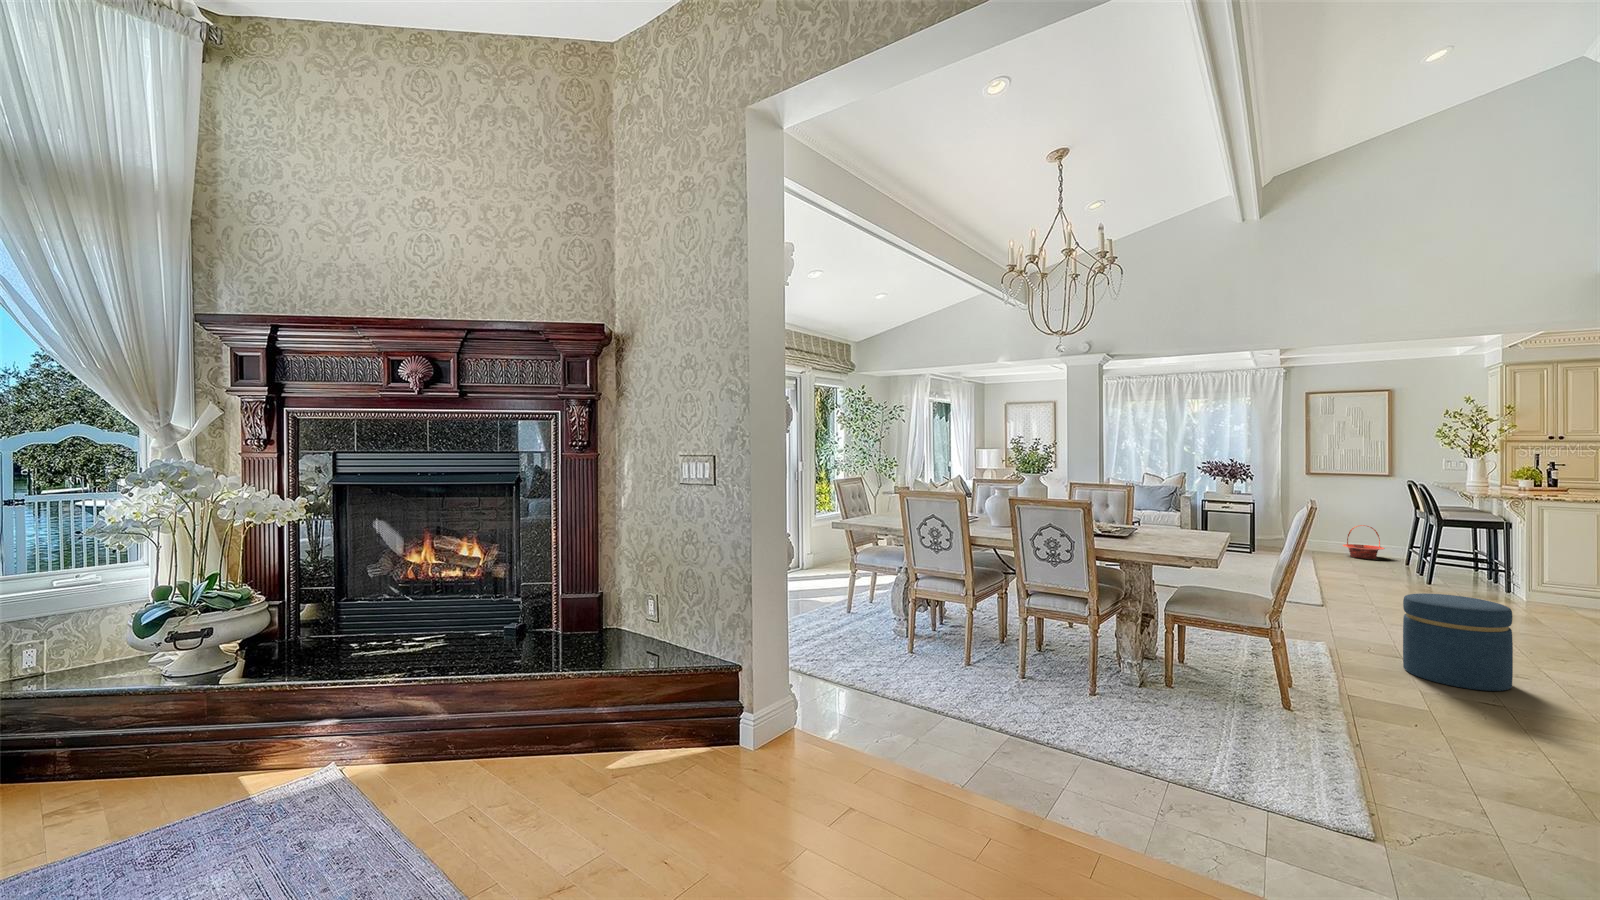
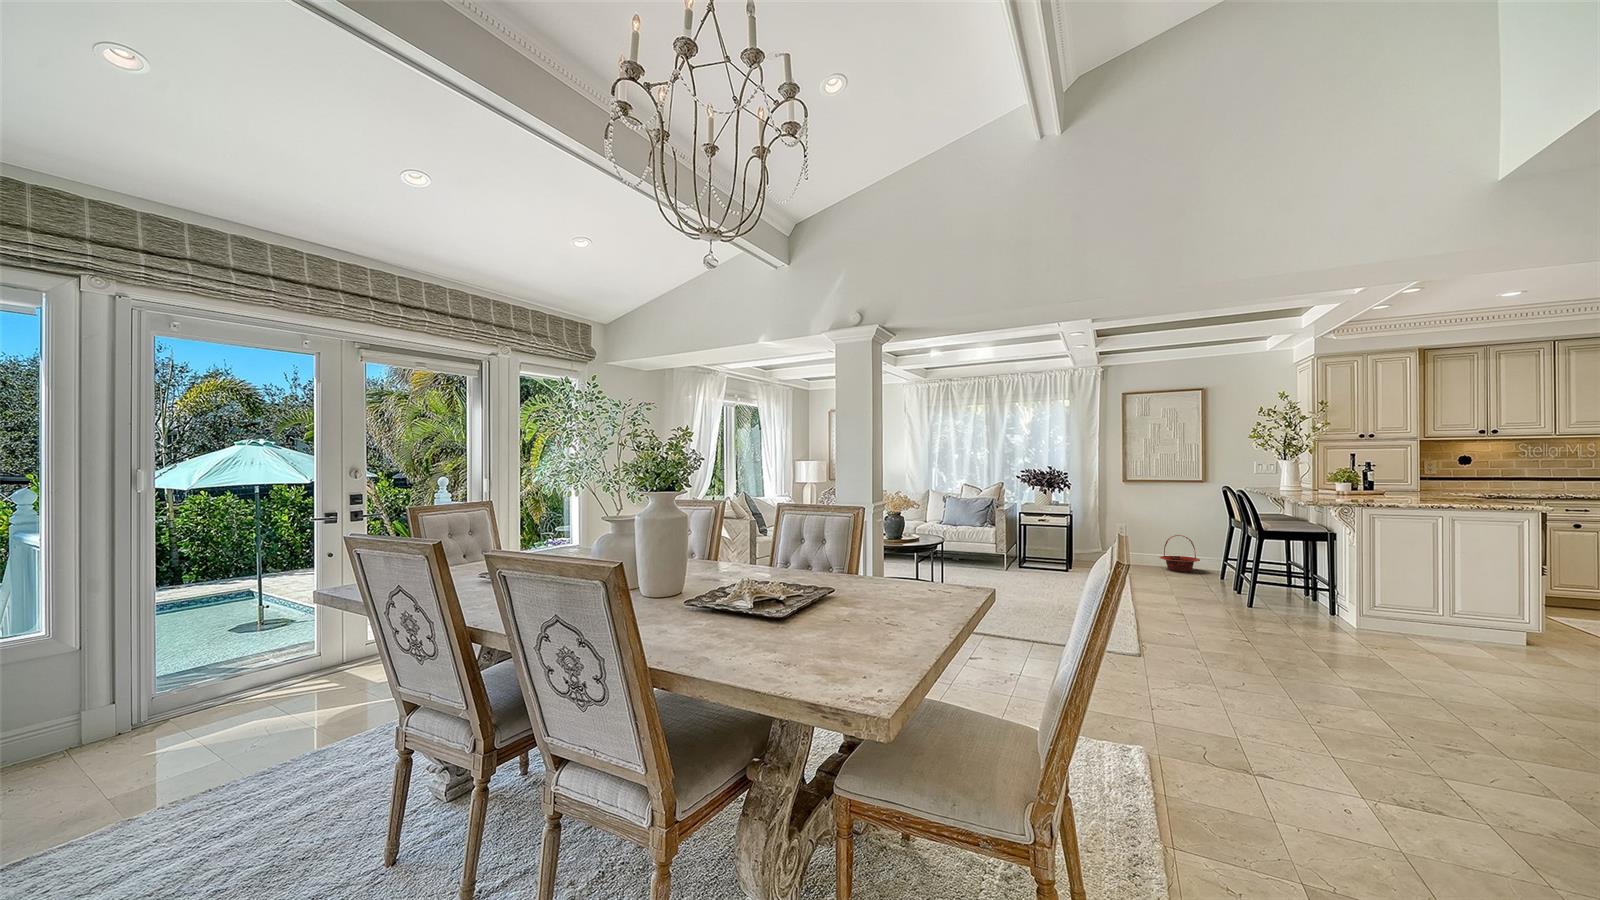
ottoman: present [1403,593,1513,691] -> none [1234,662,1399,840]

